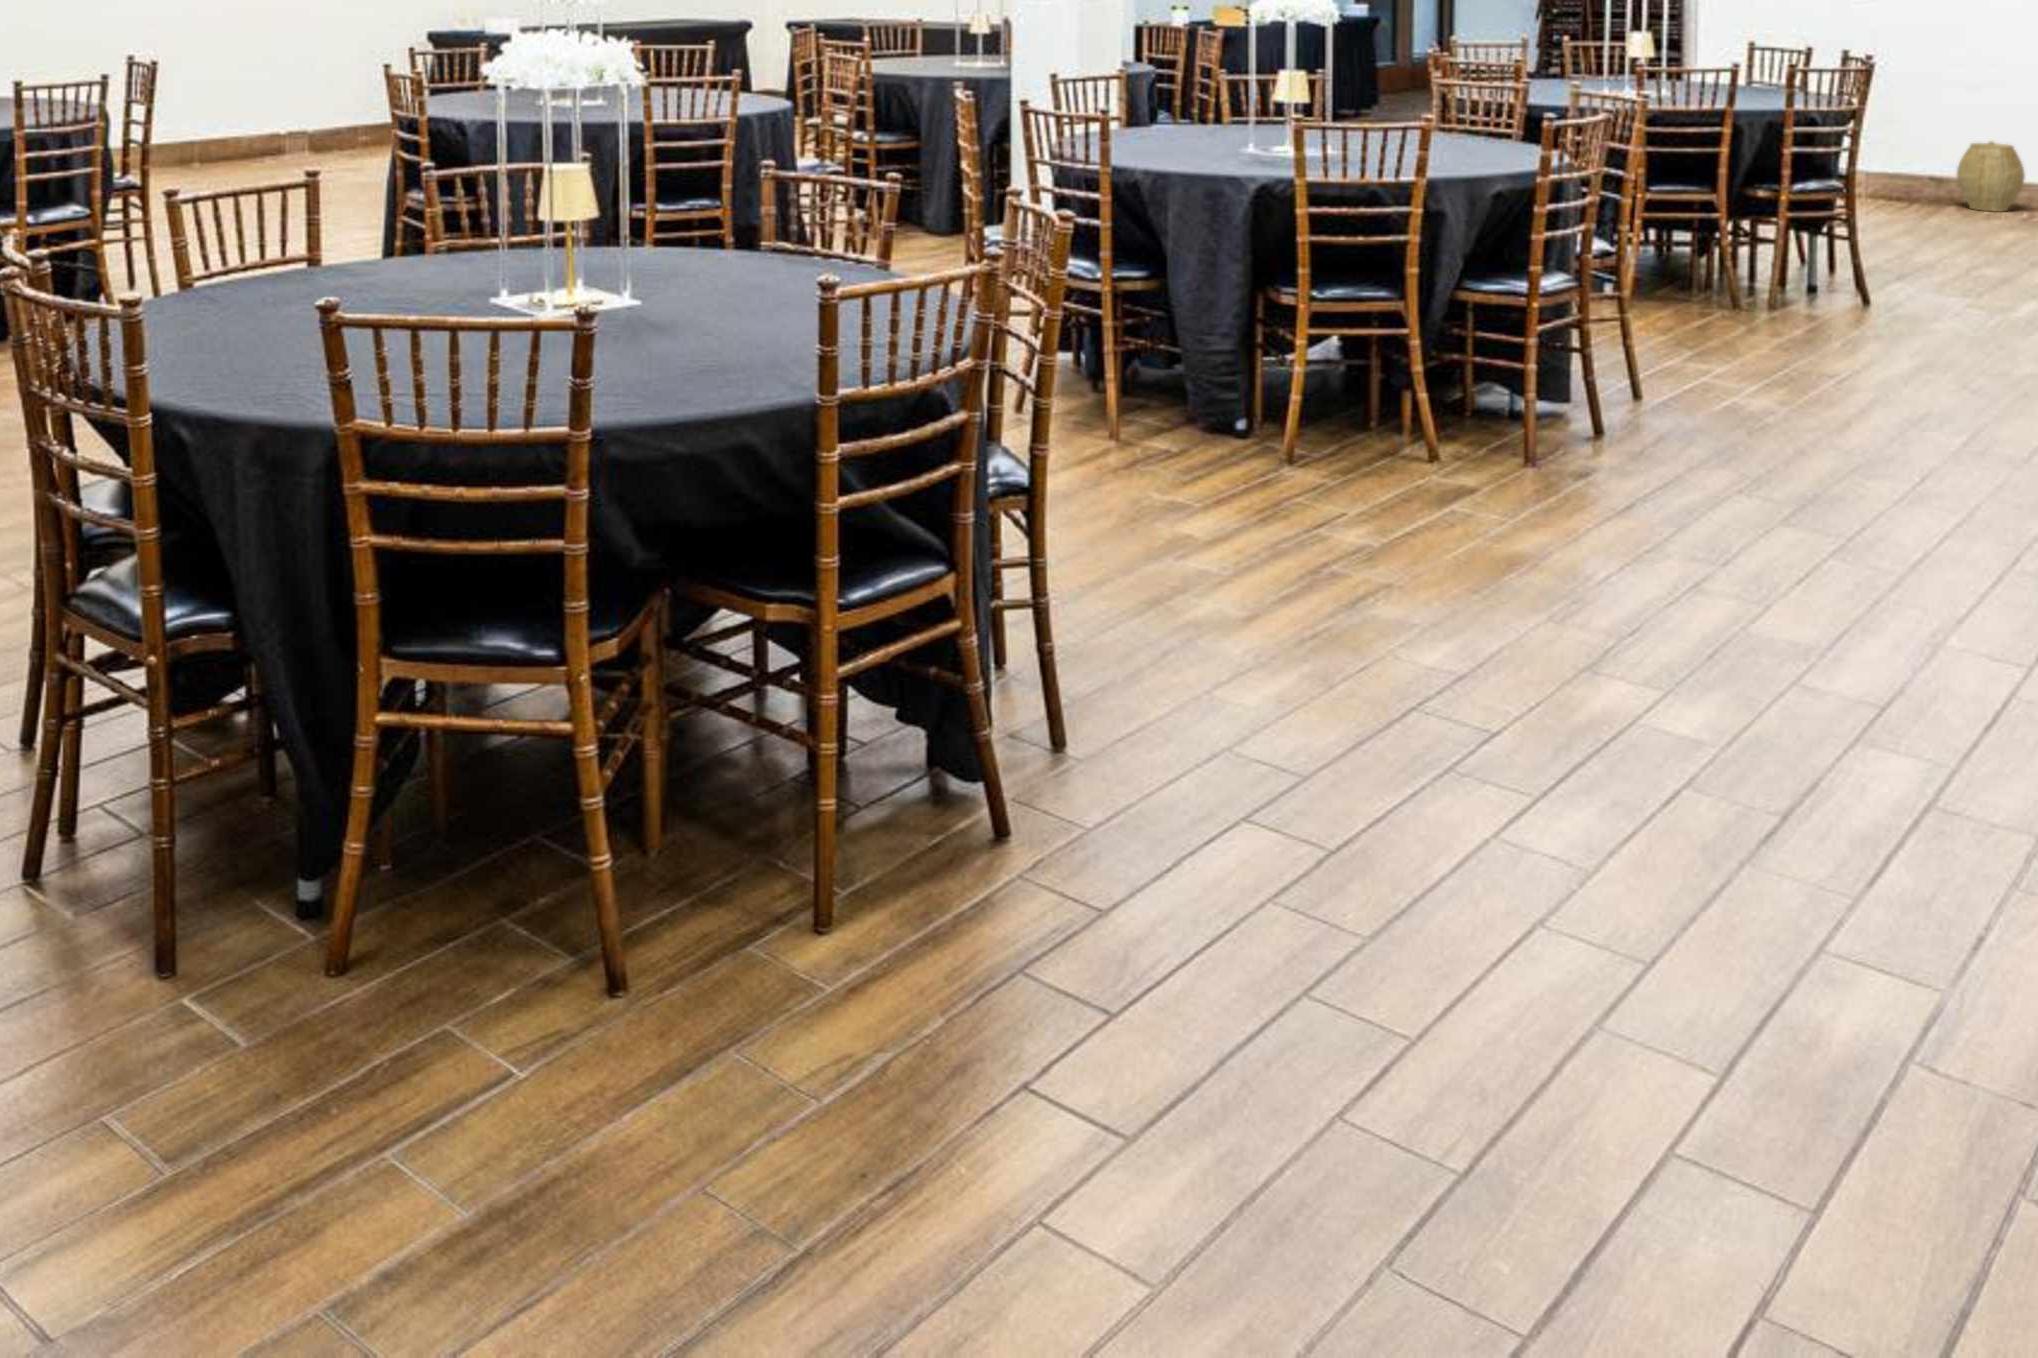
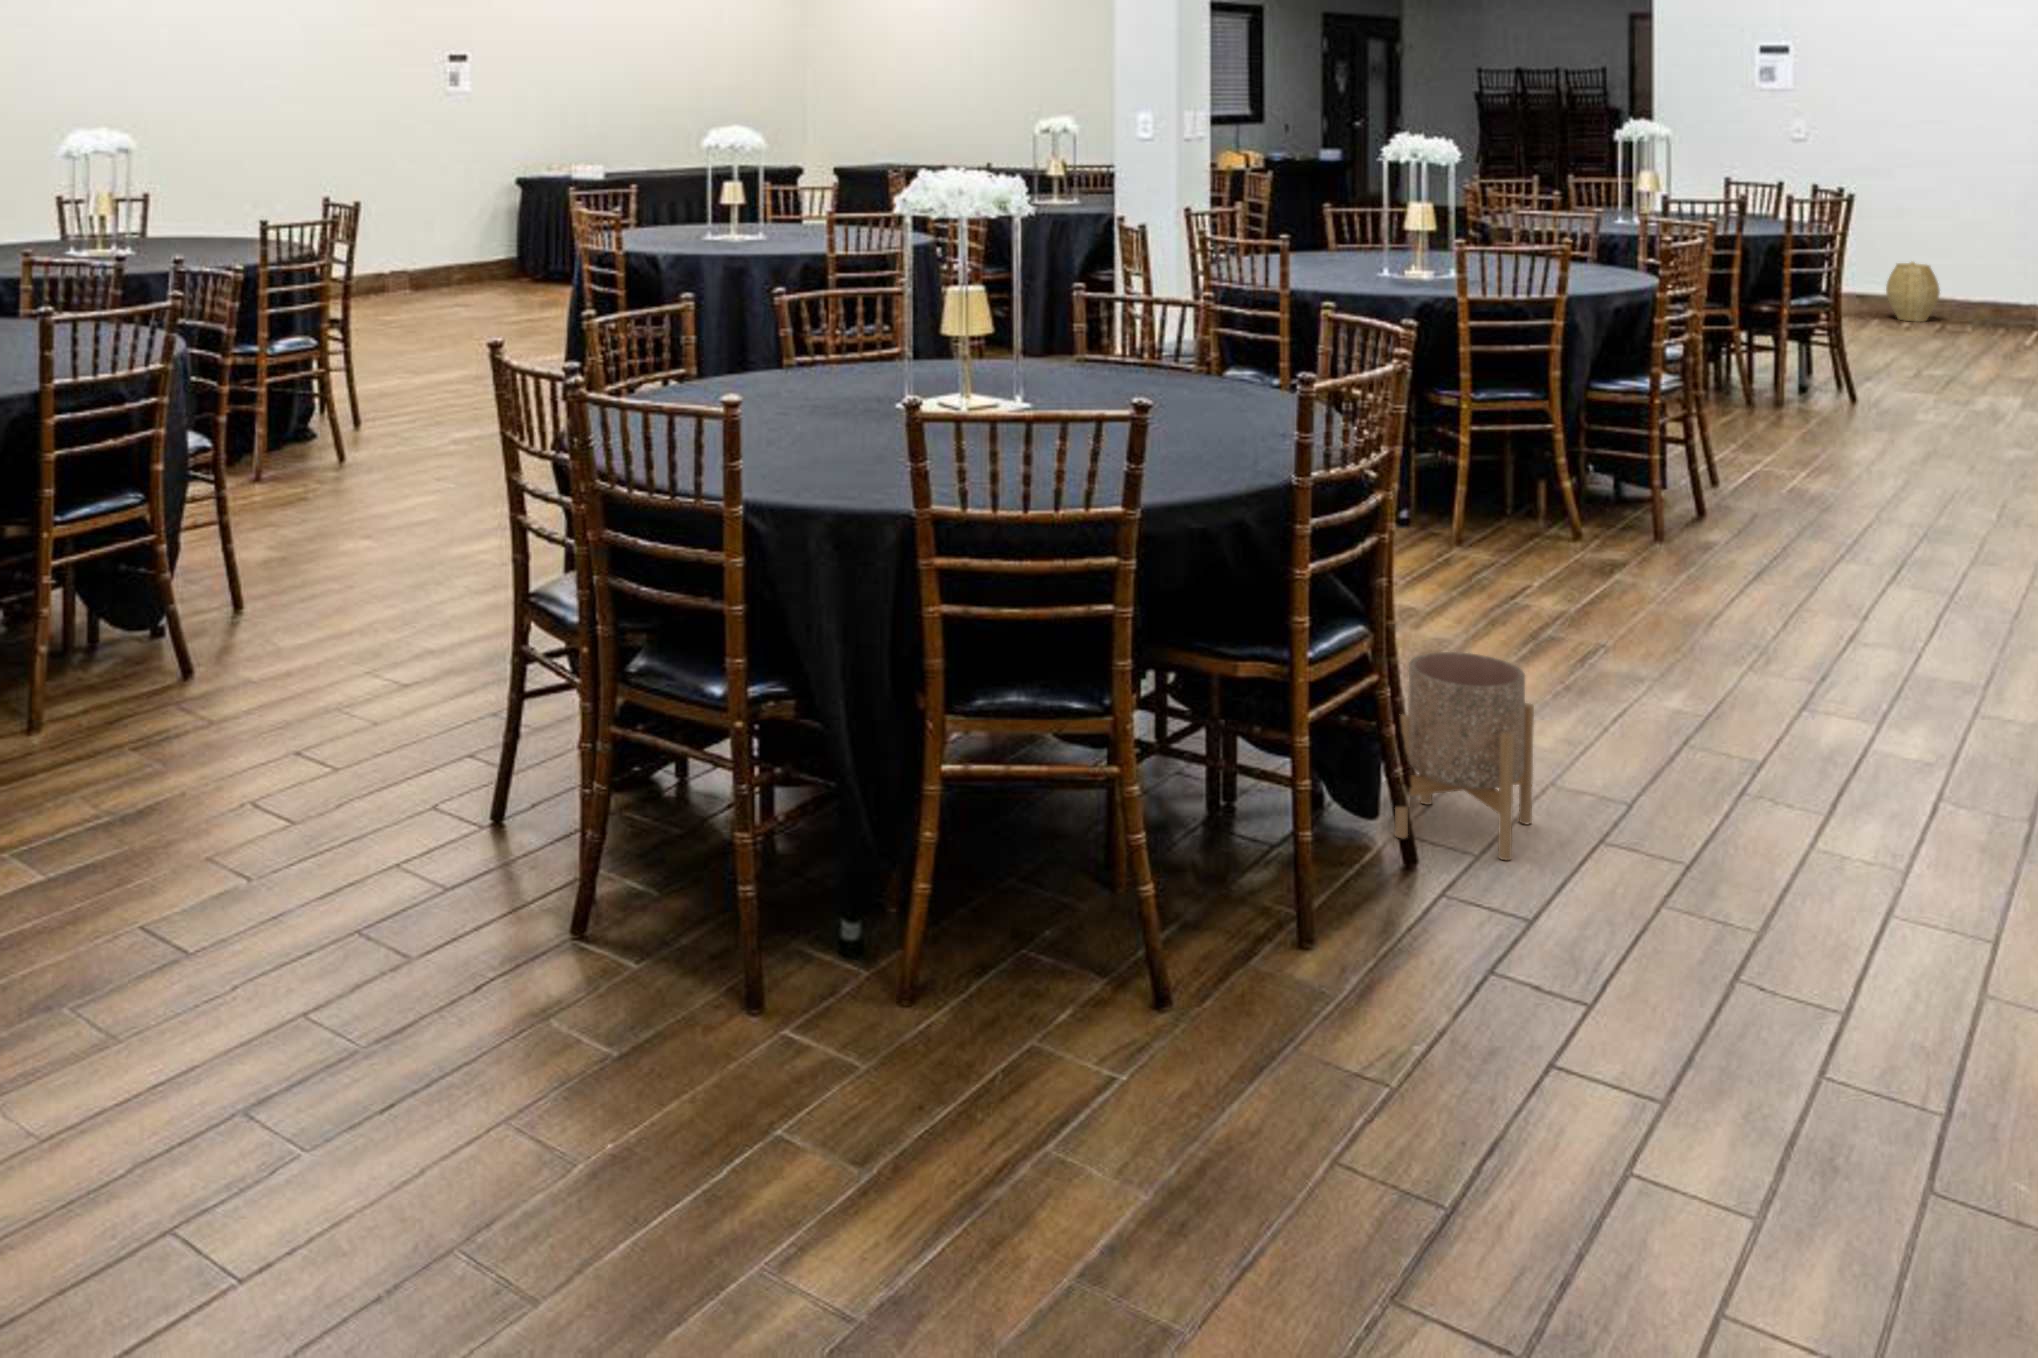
planter: none [1009,598,1190,850] -> present [1395,652,1534,860]

